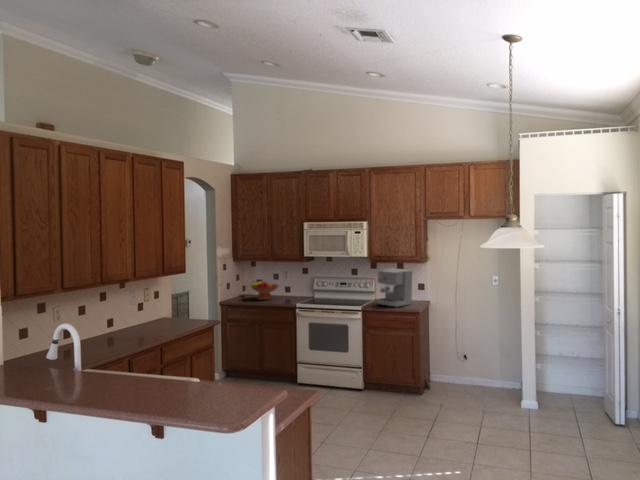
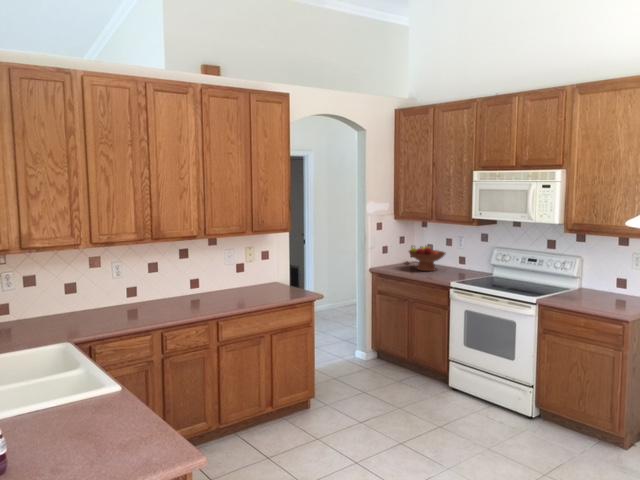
coffee maker: present [377,269,412,307] -> none [570,245,636,306]

